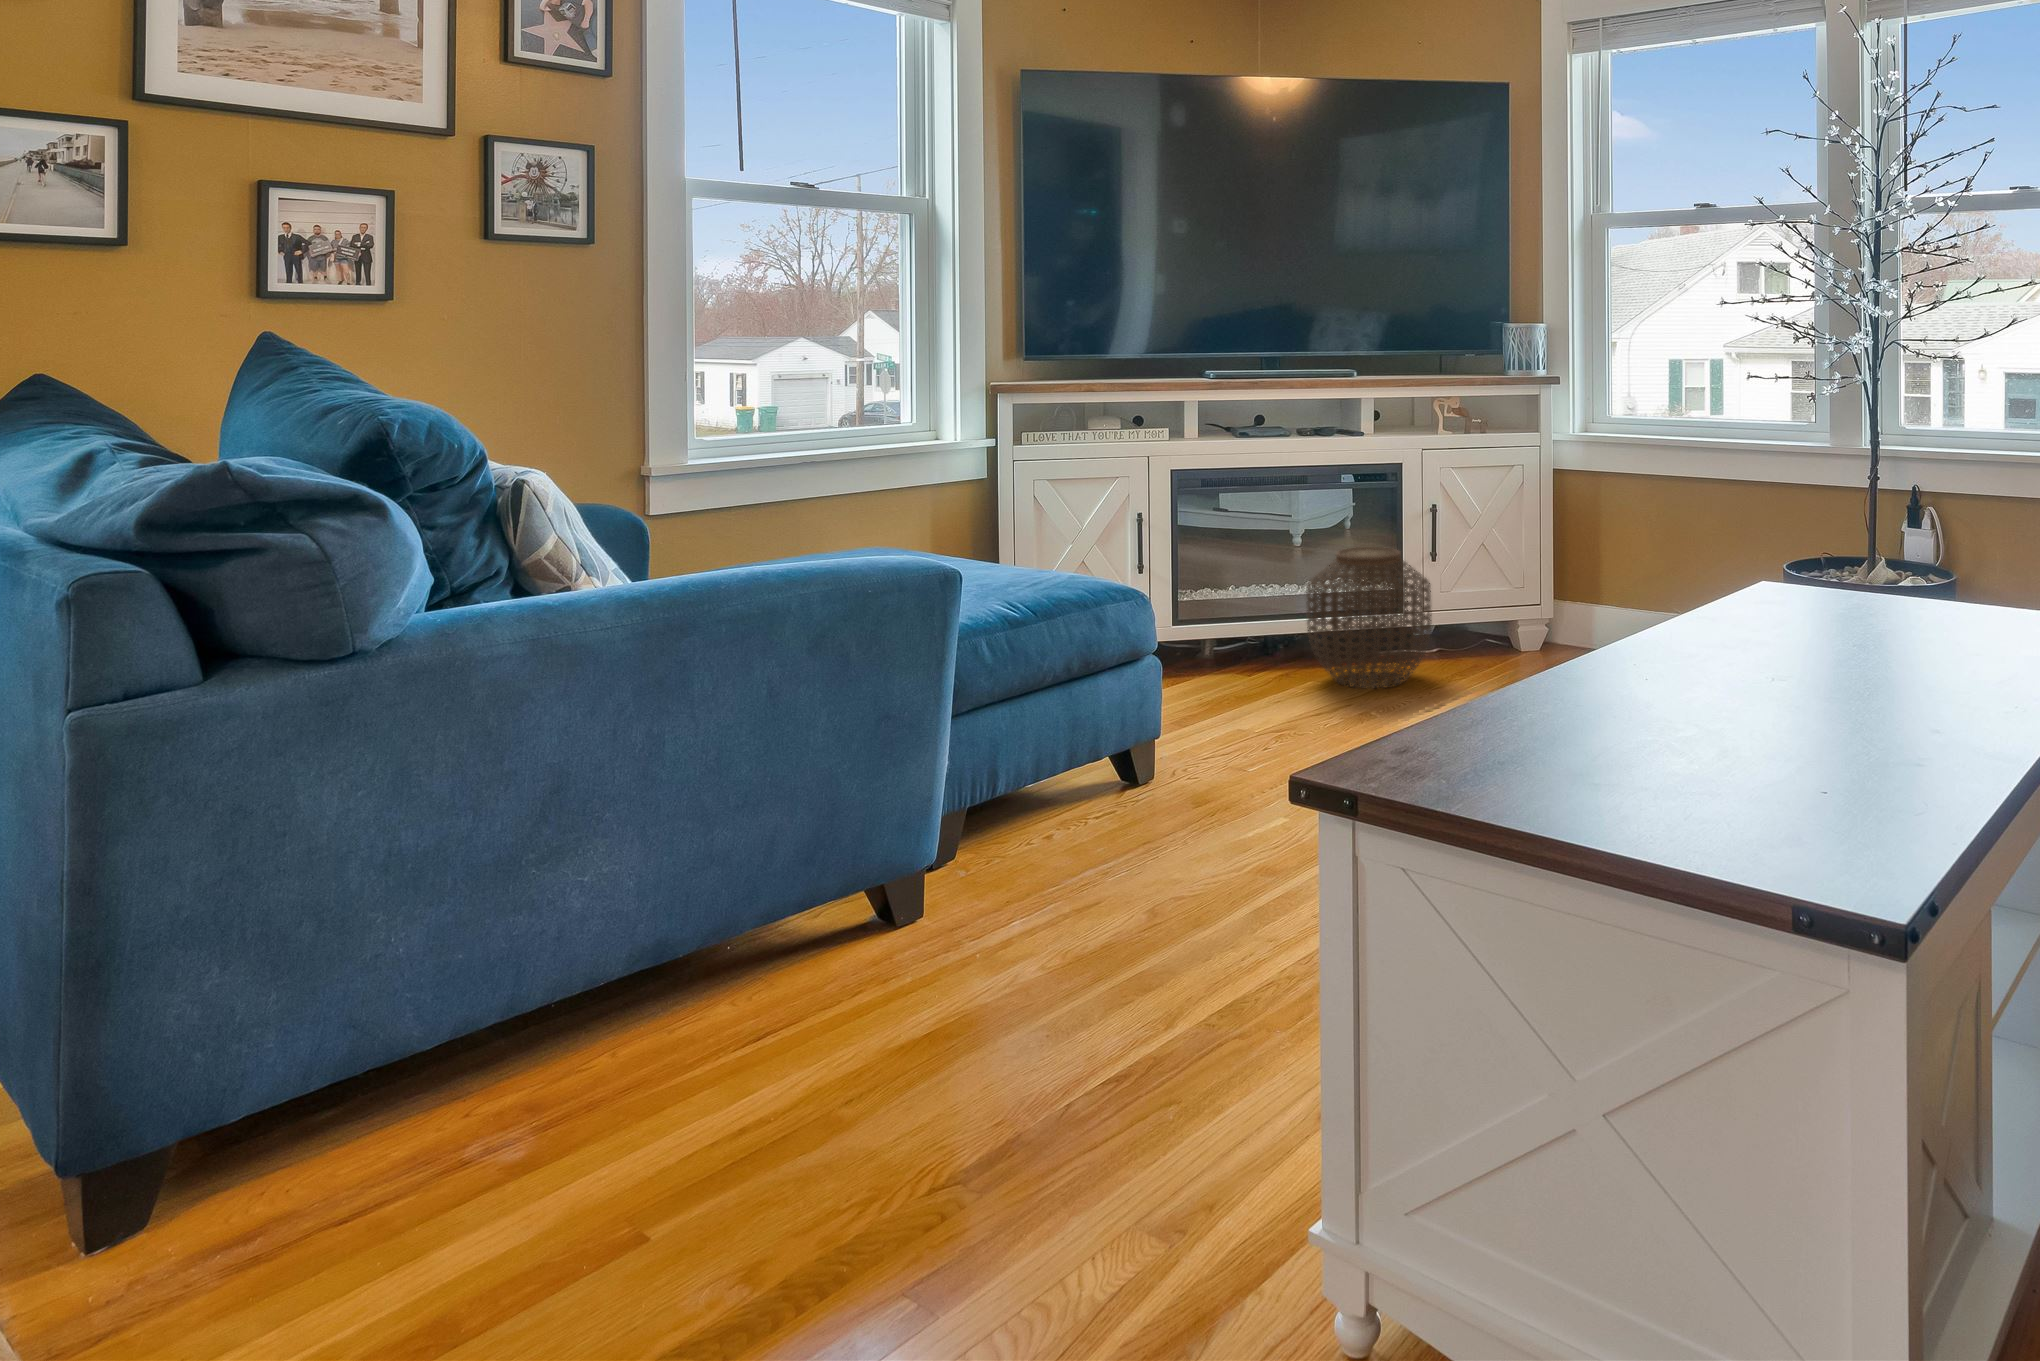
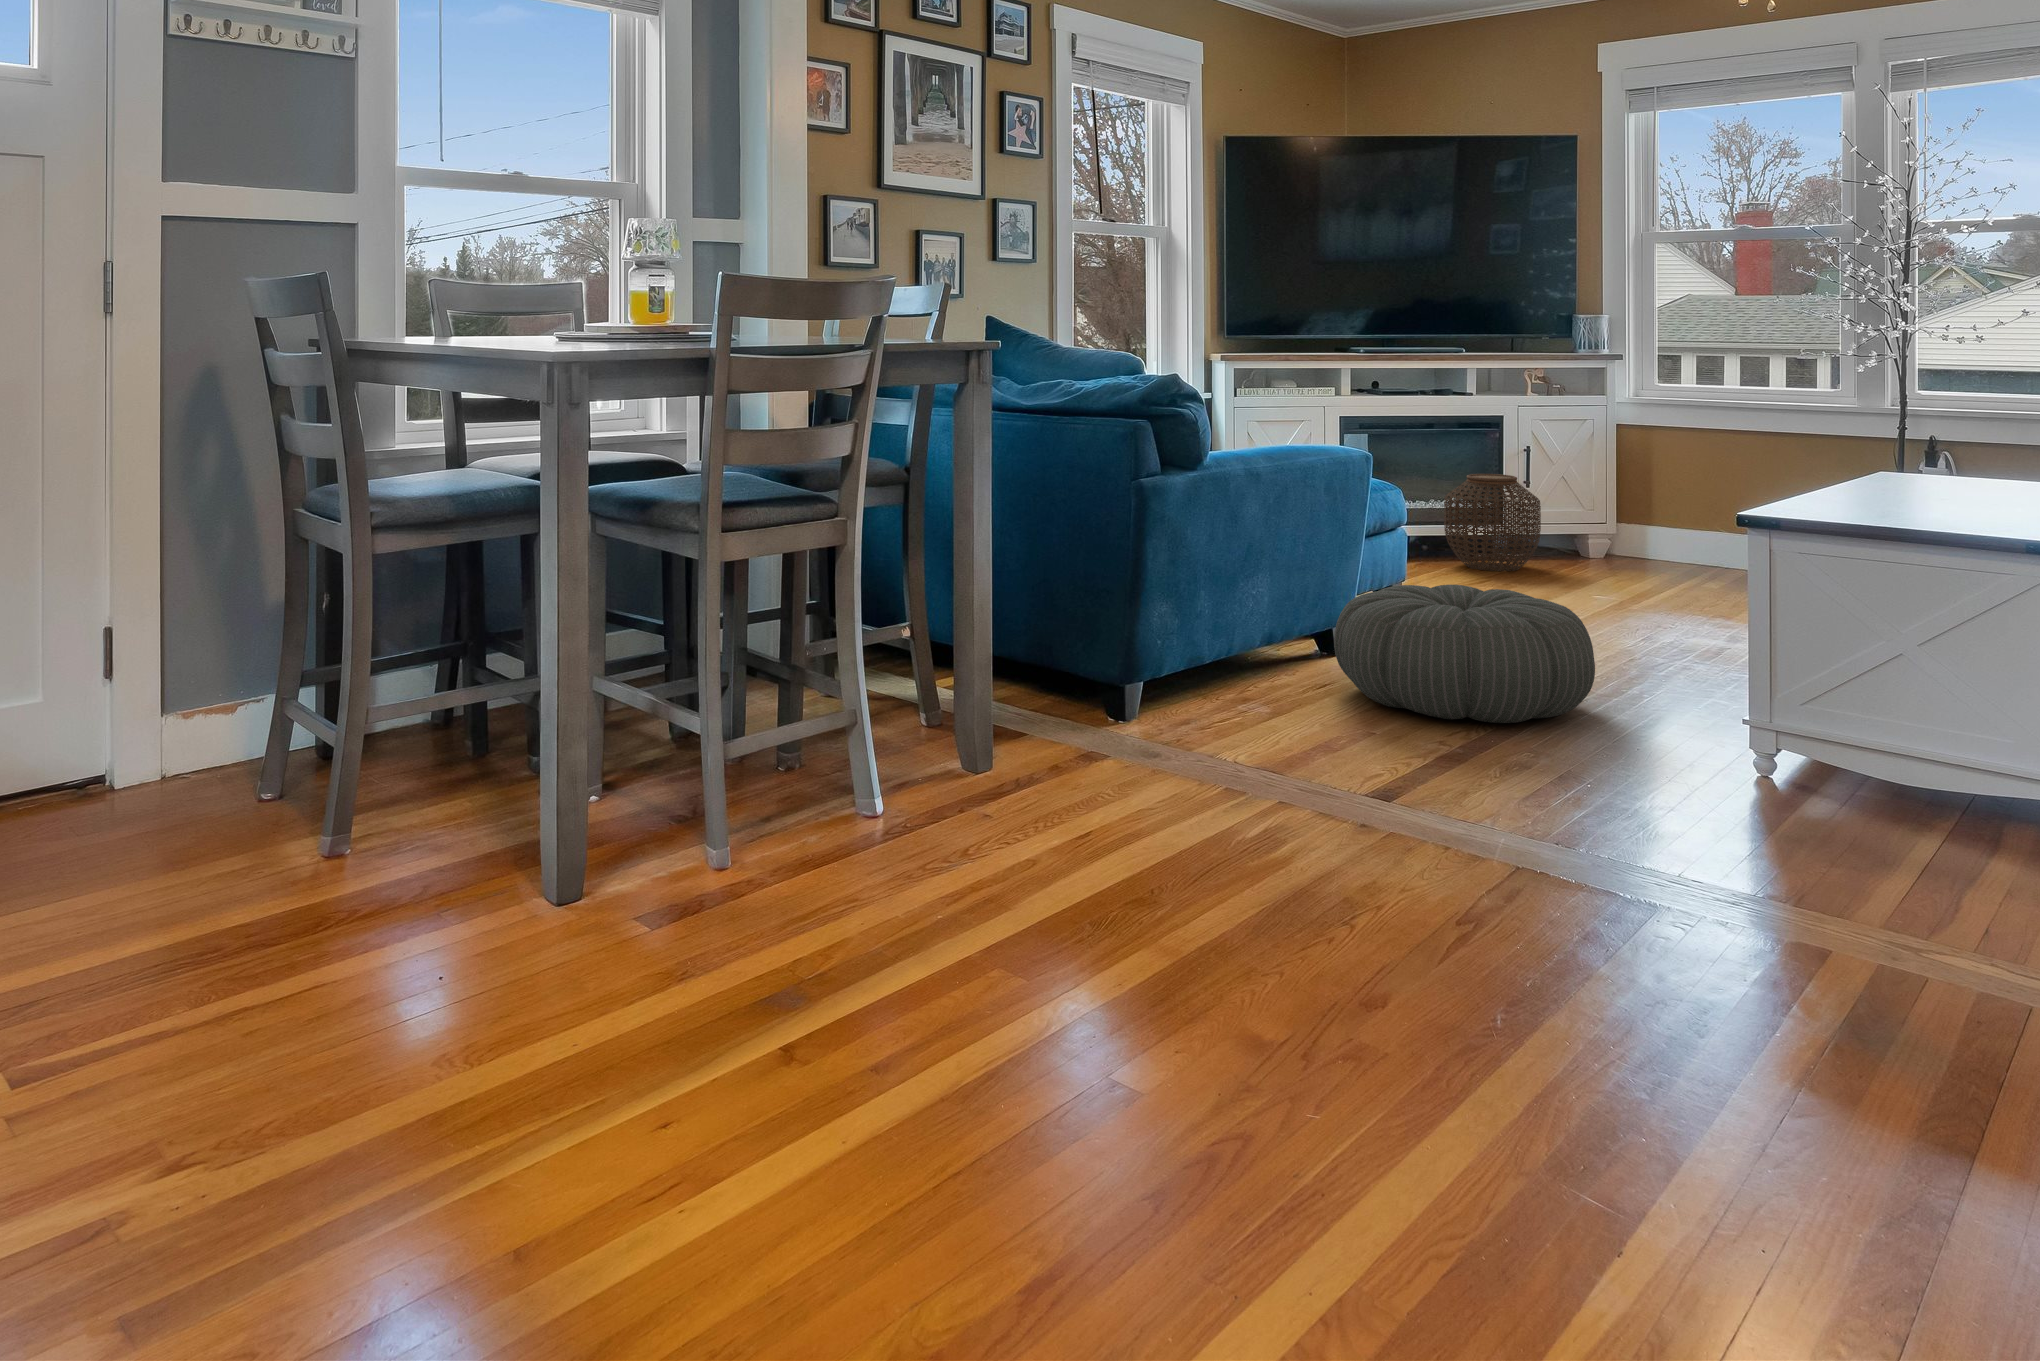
pouf: none [742,828,1227,1177] -> present [1334,585,1595,723]

